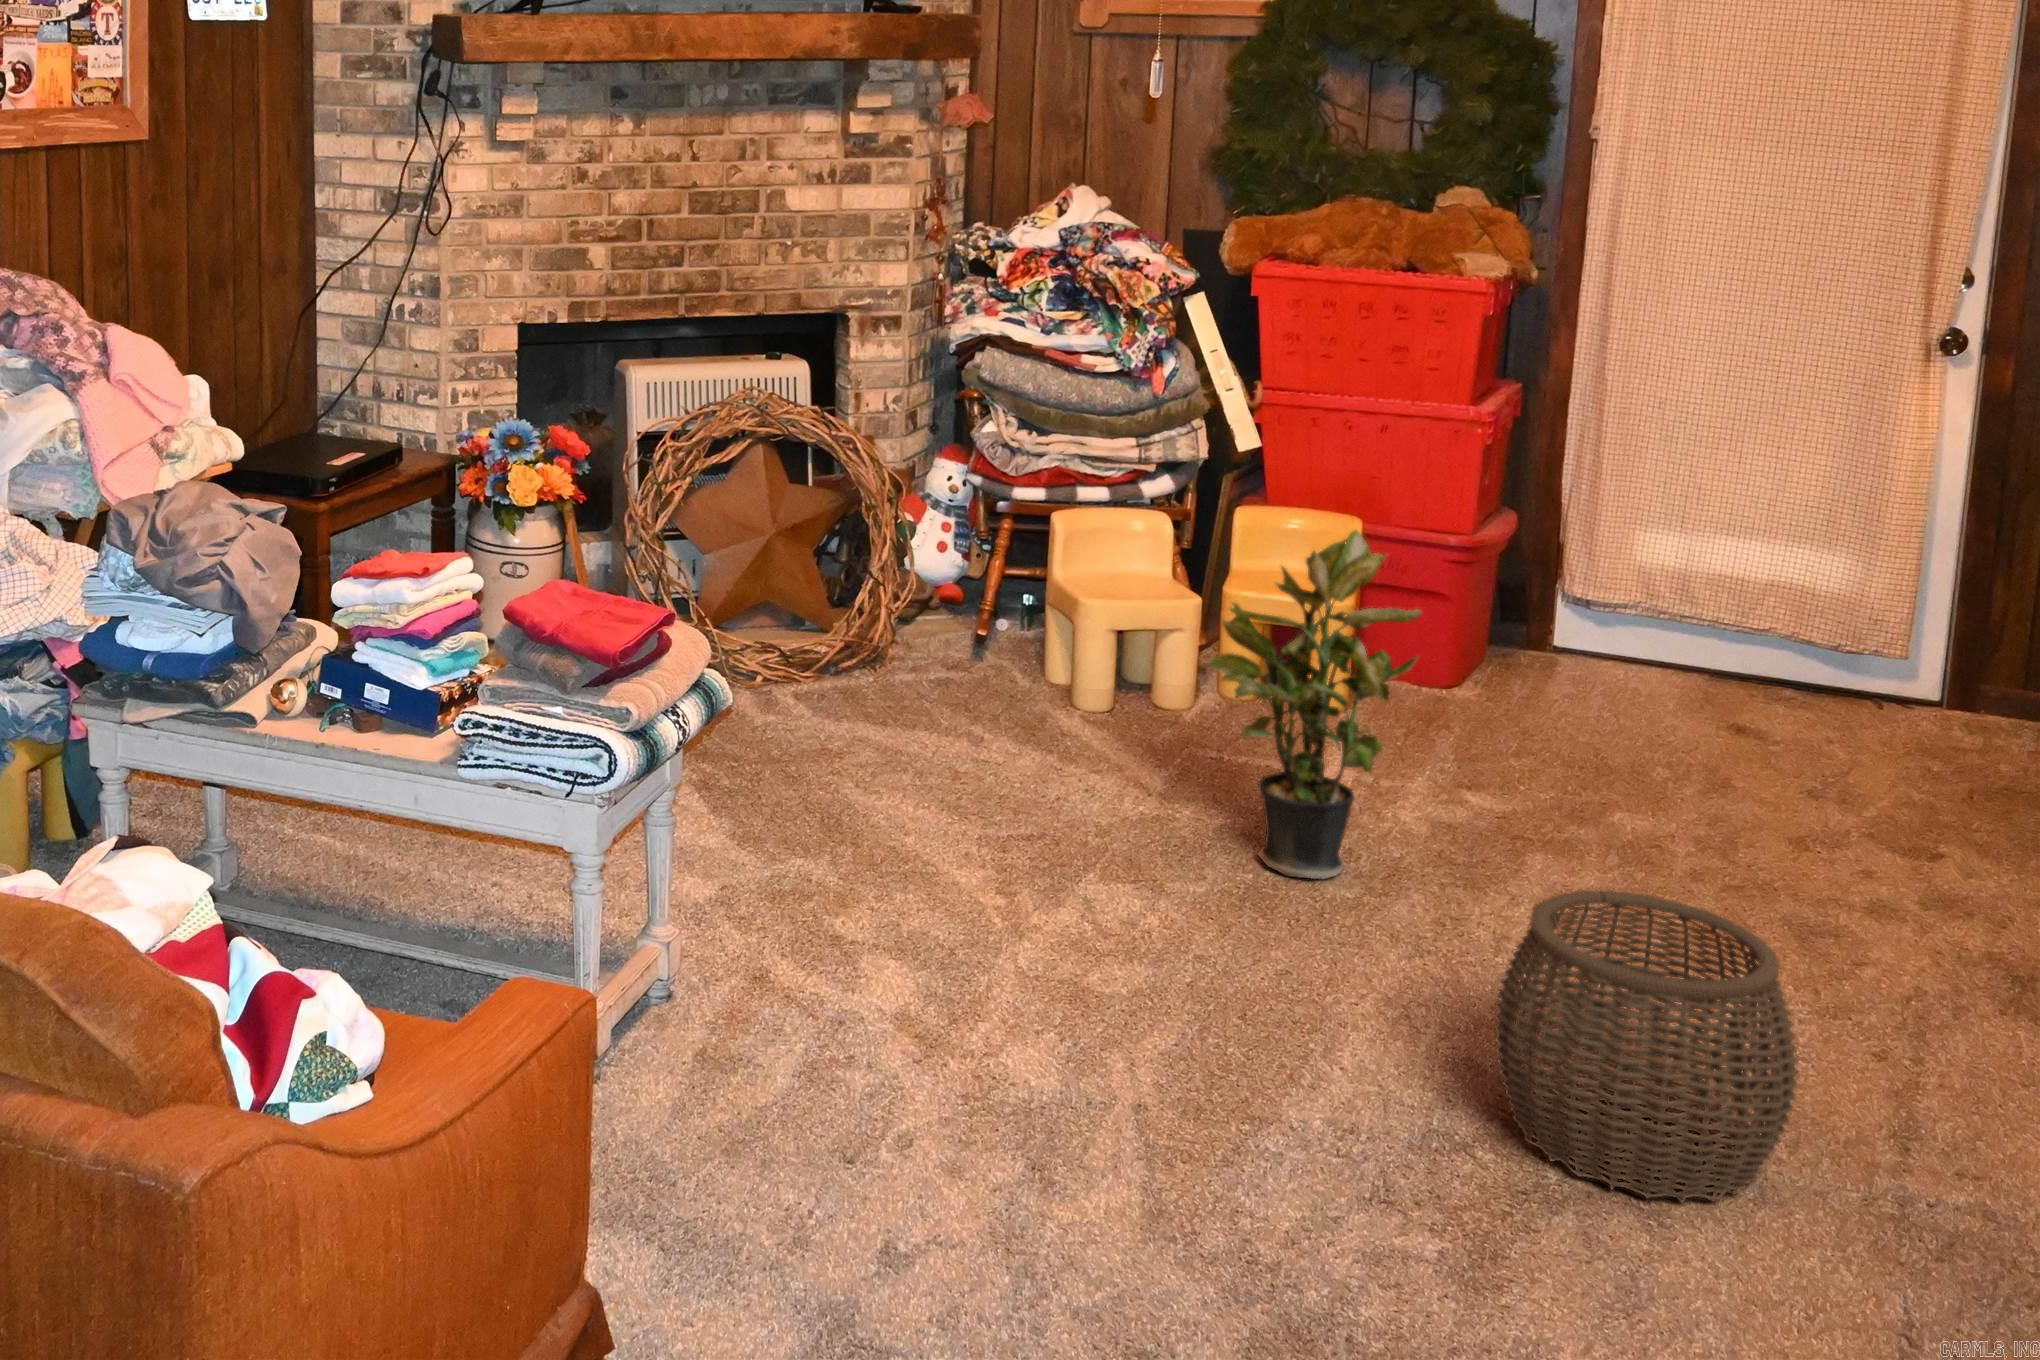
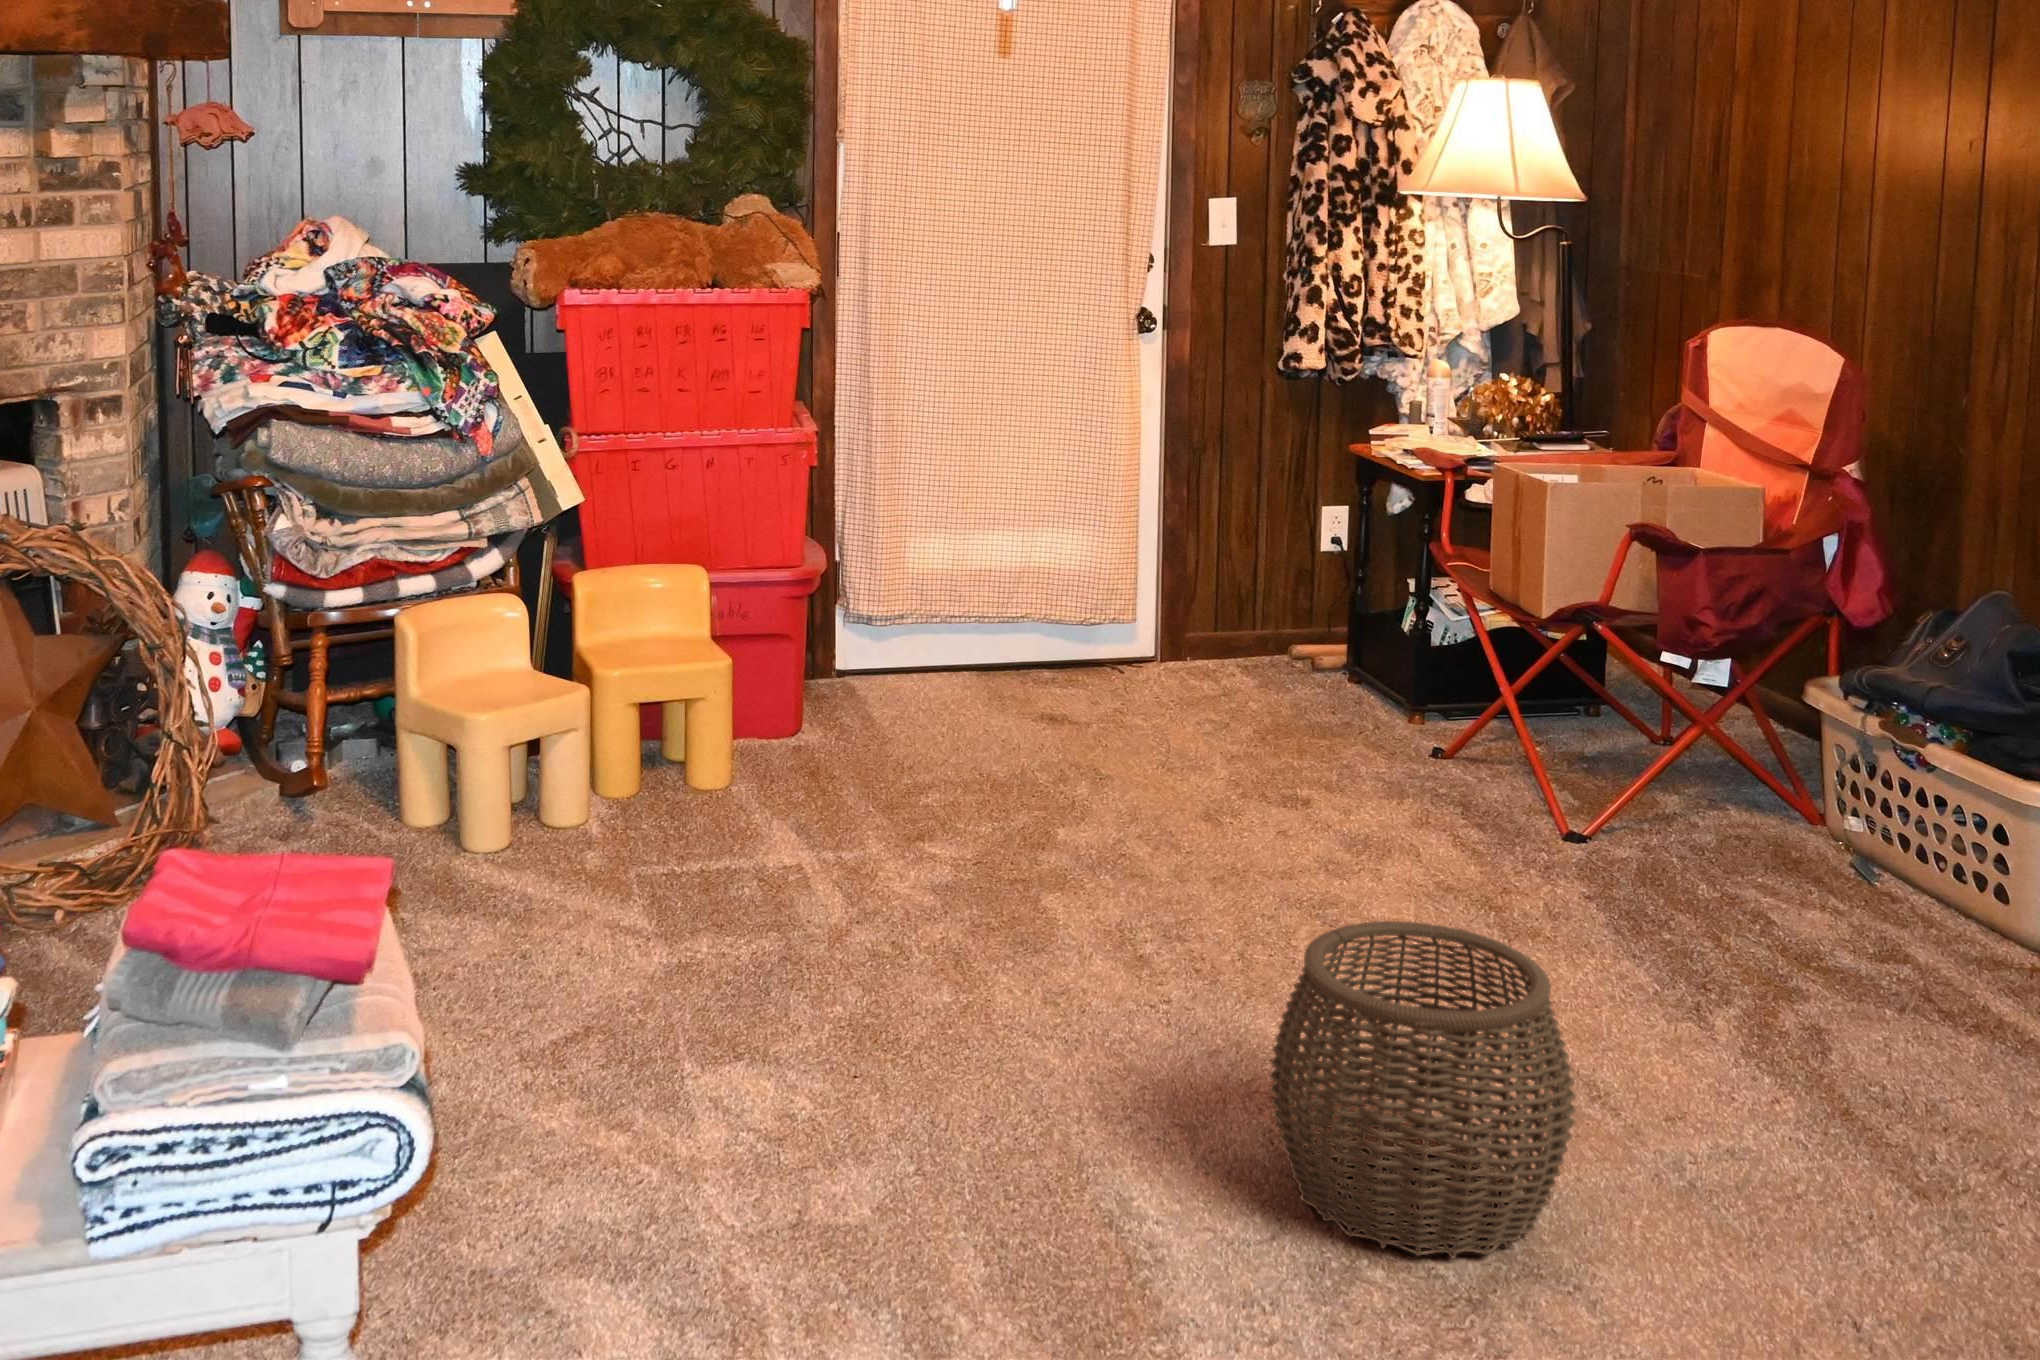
potted plant: present [1207,530,1421,880] -> none [746,578,970,999]

